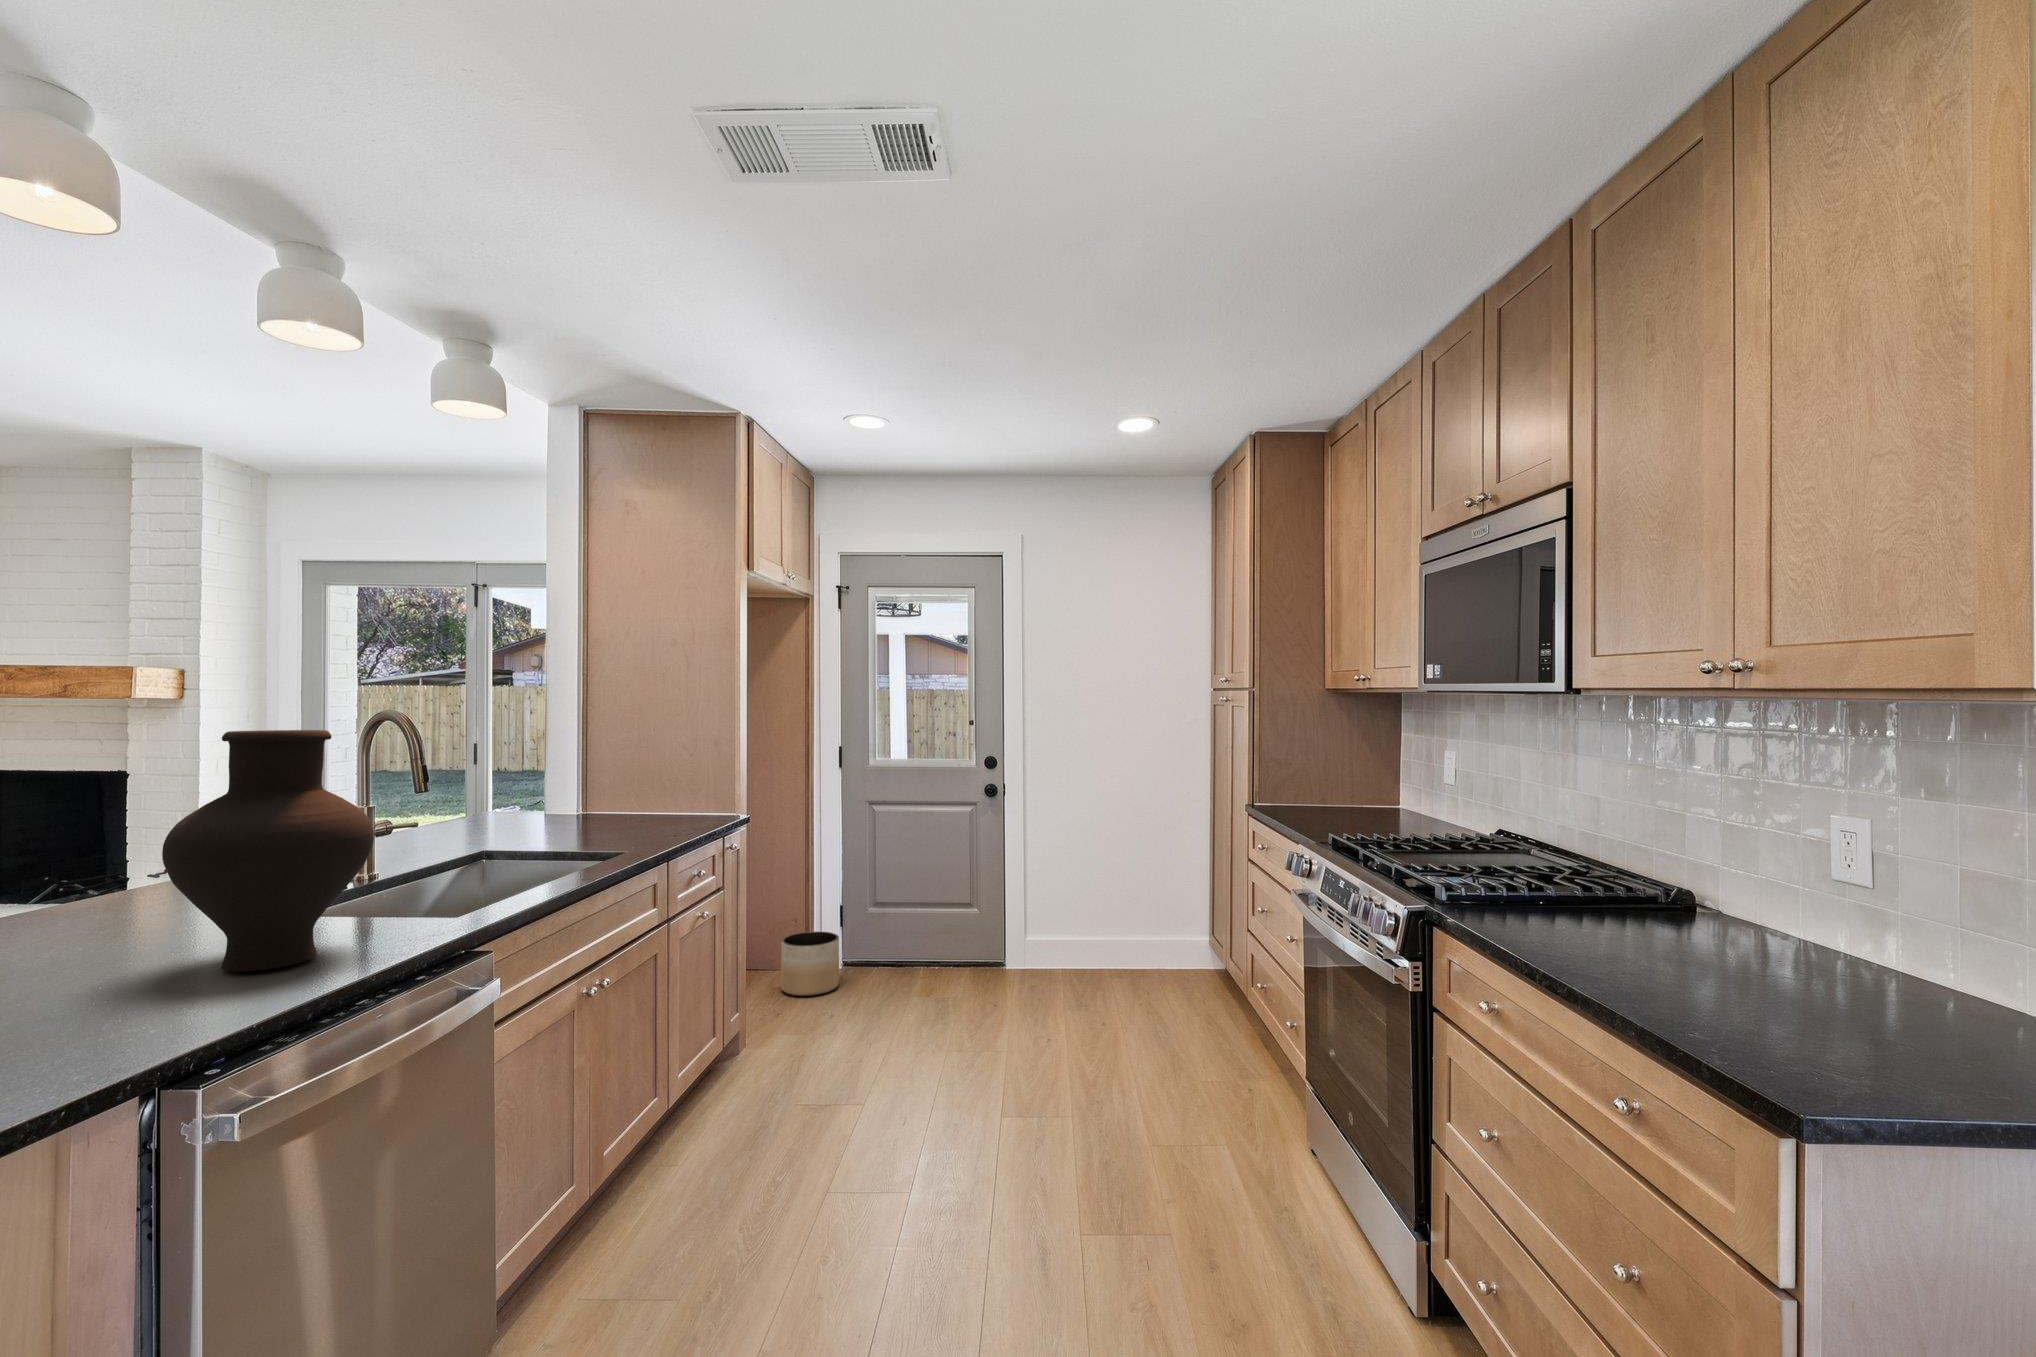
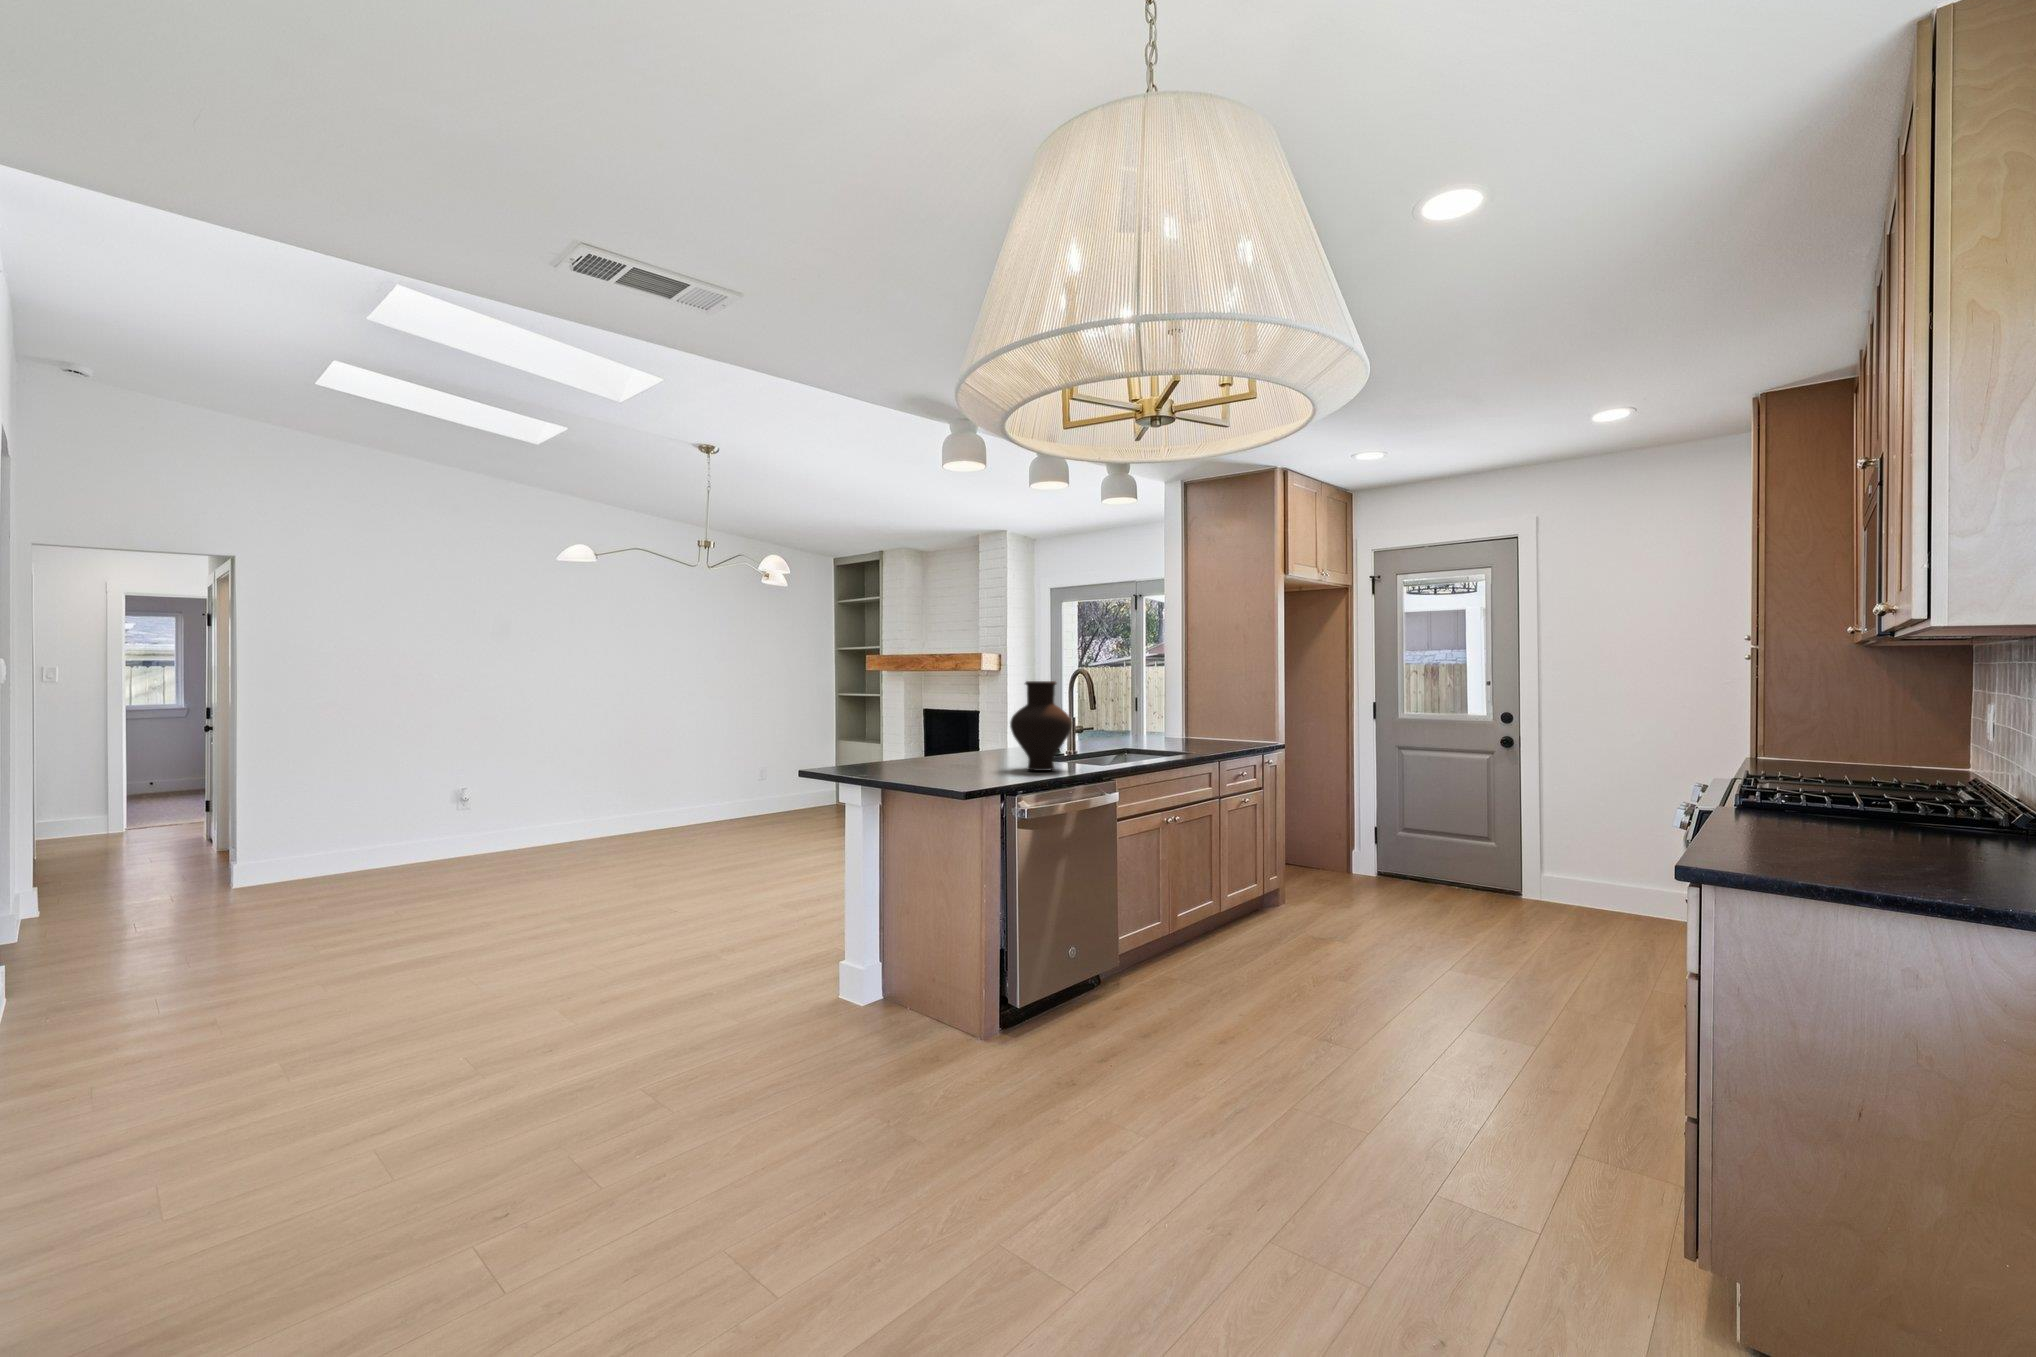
planter: present [781,931,839,996] -> none [1327,843,1373,887]

